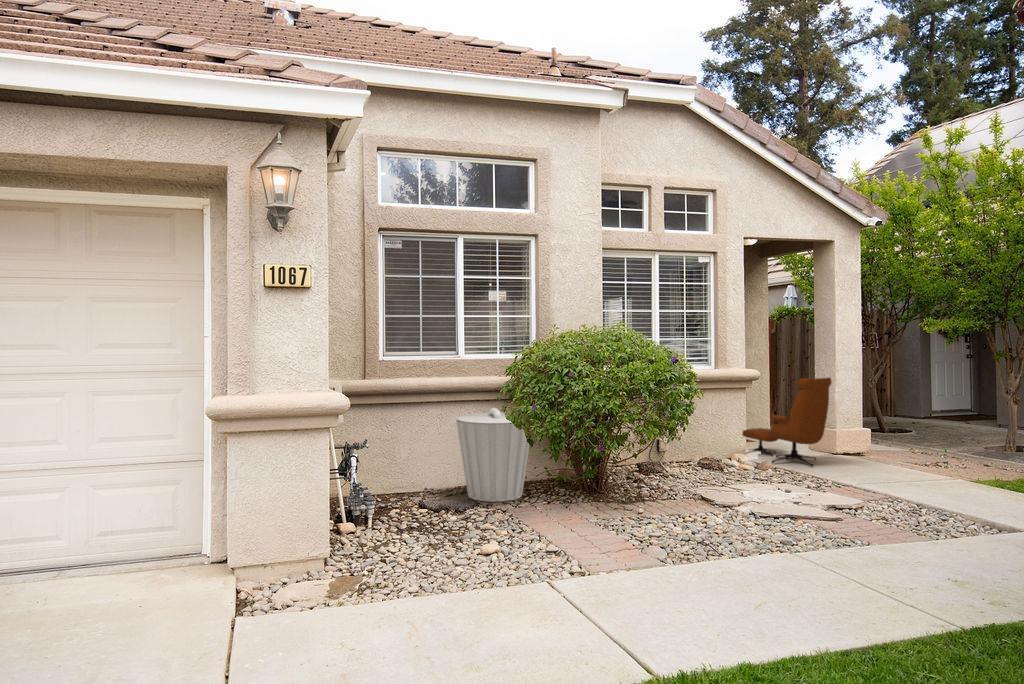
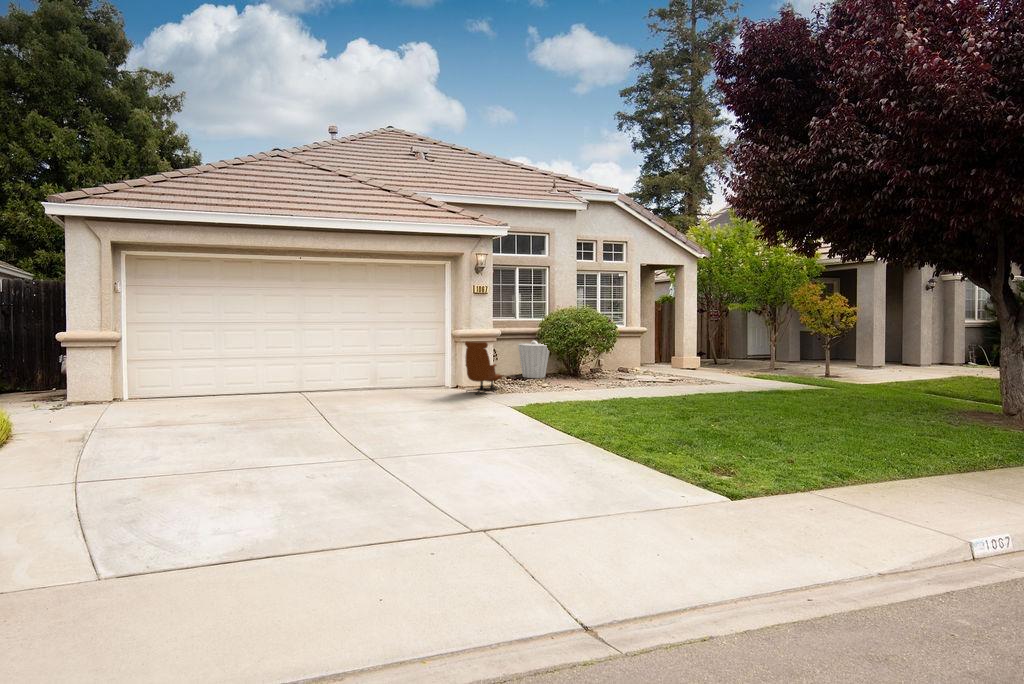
lounge chair: present [742,377,831,466] -> present [465,342,502,394]

